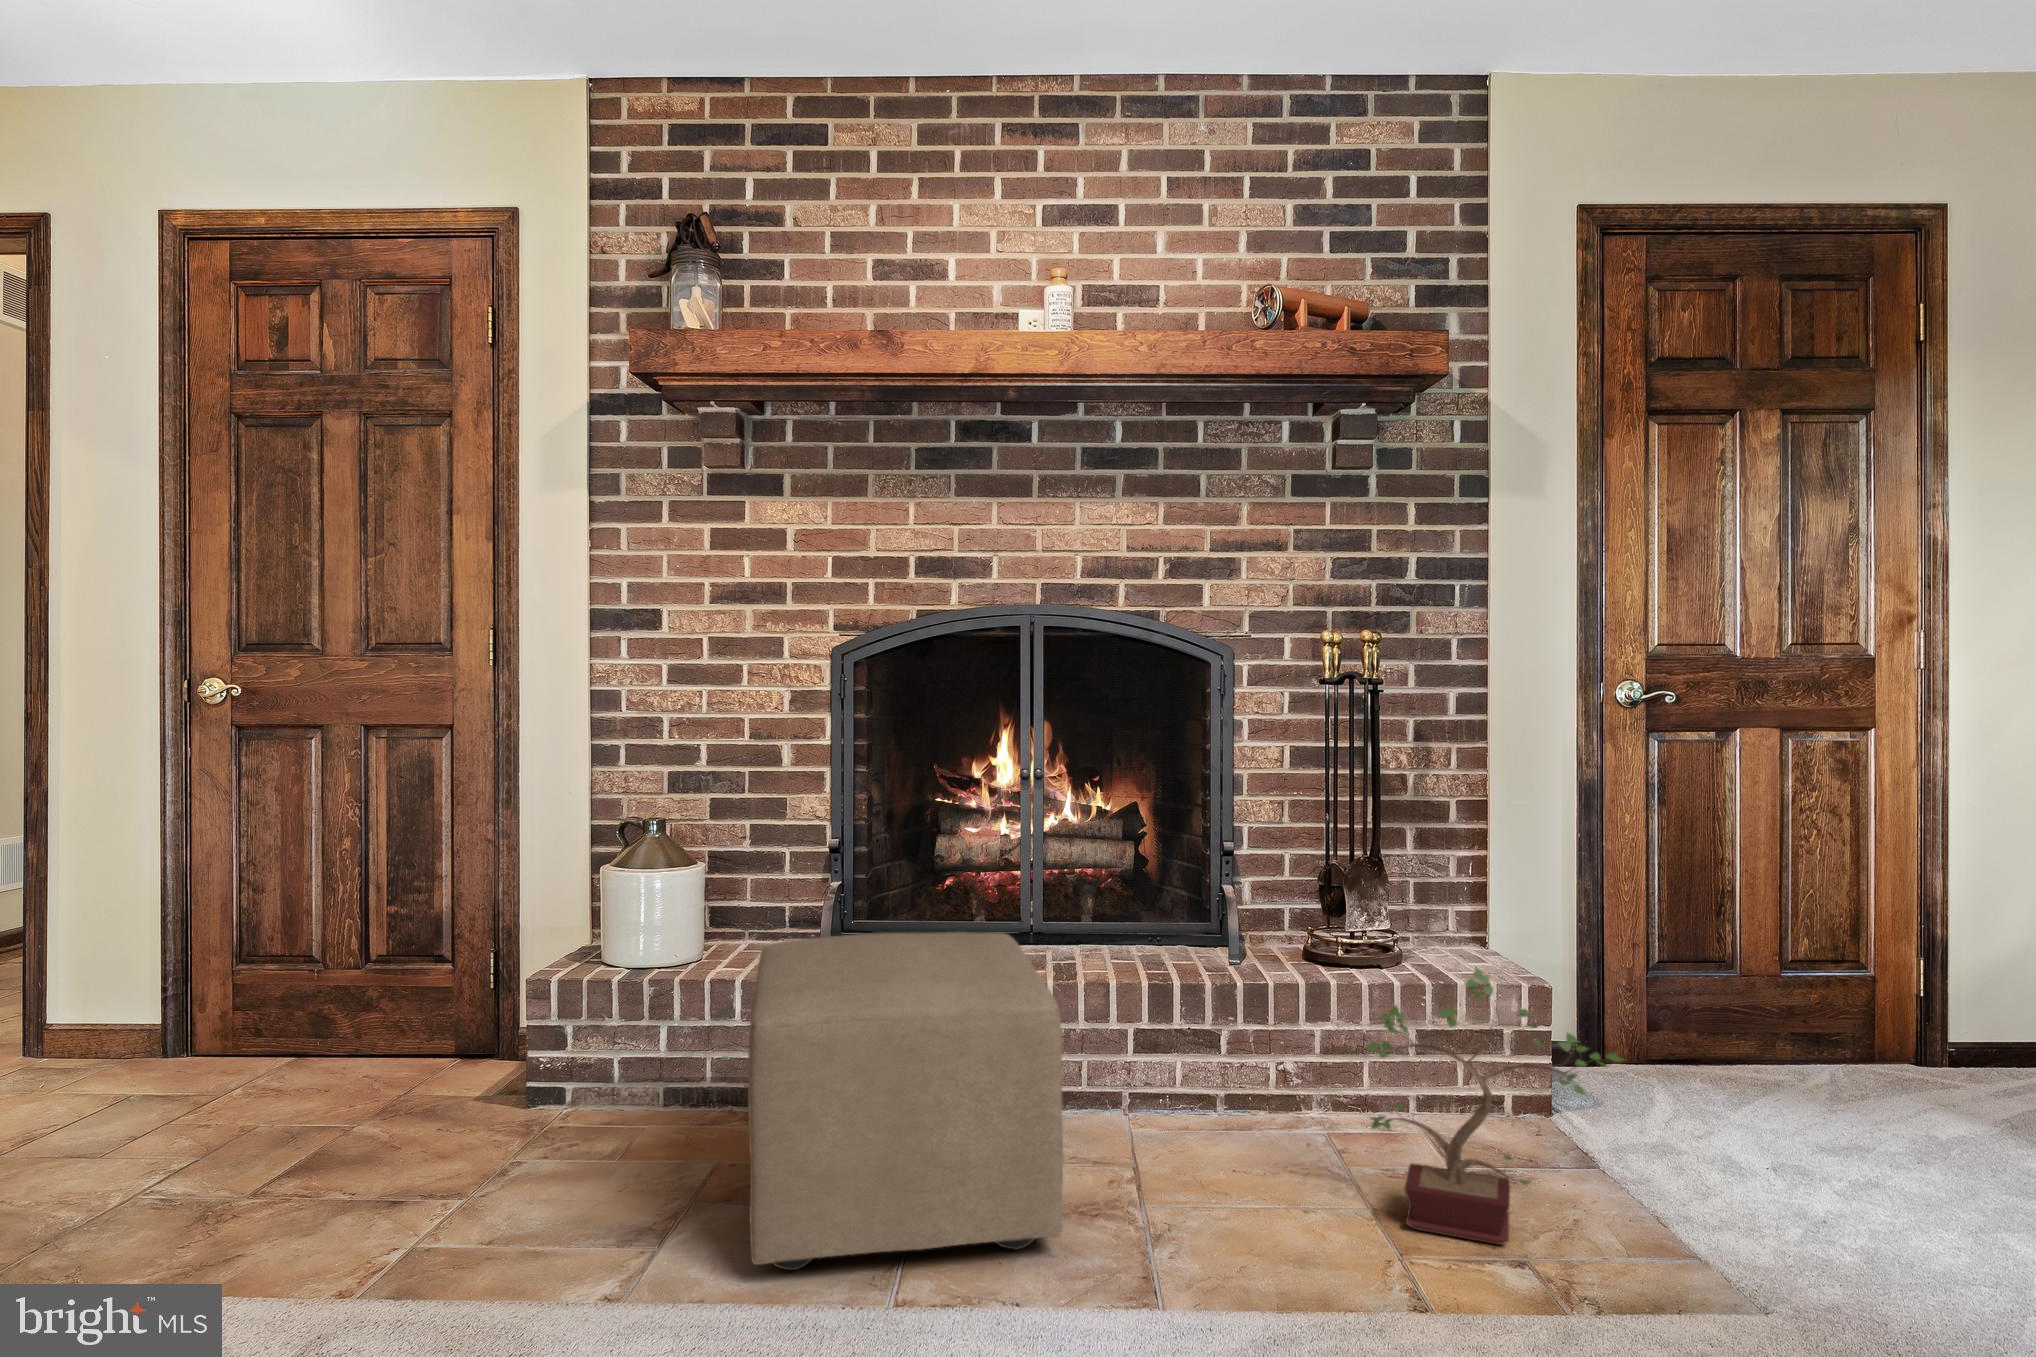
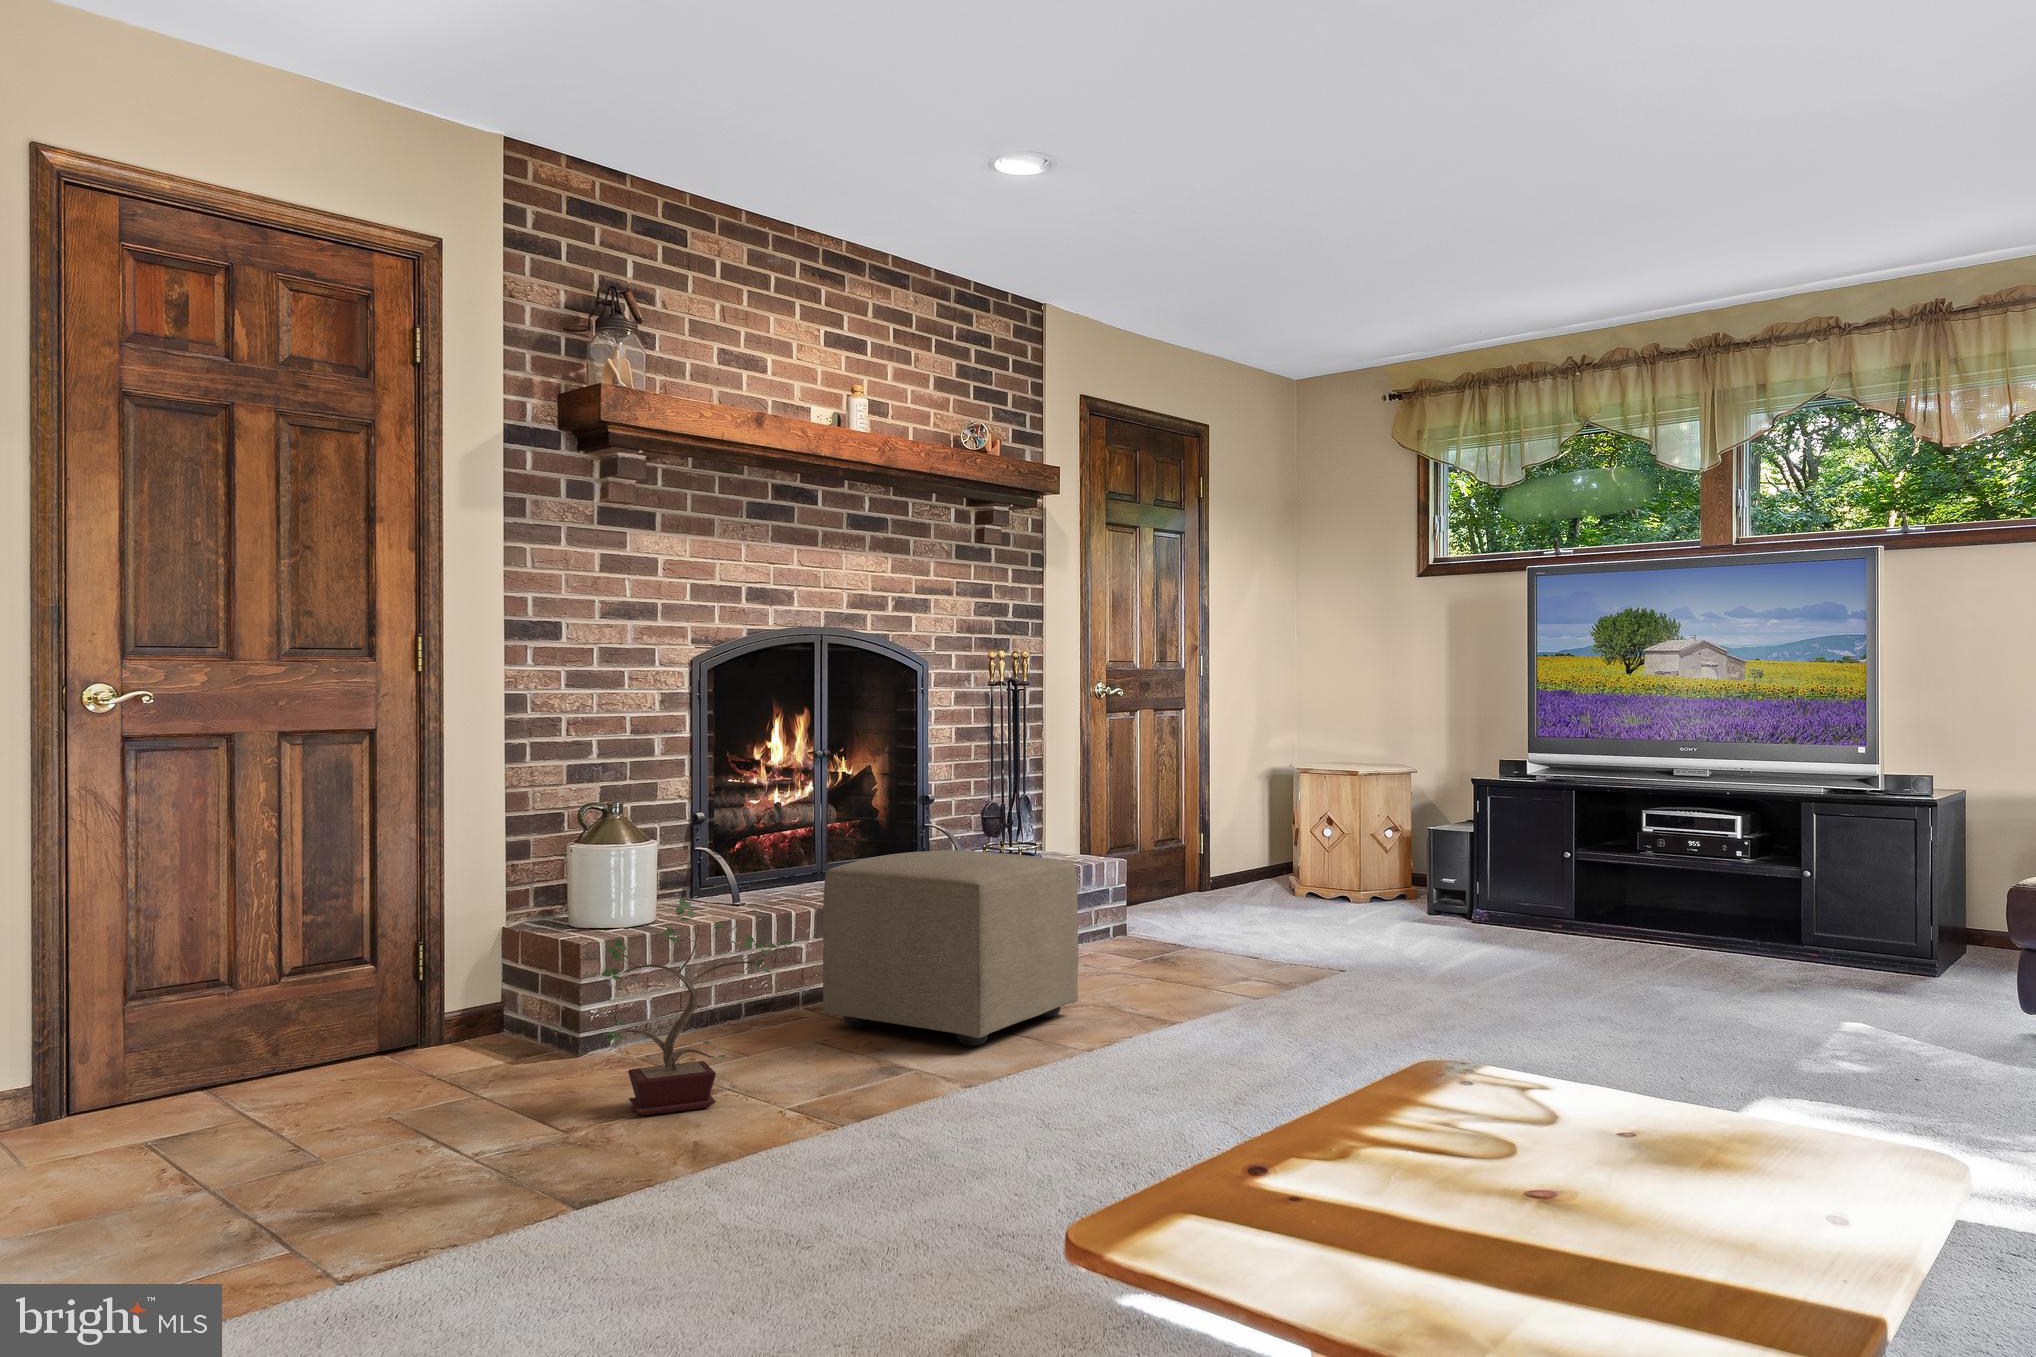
potted plant: present [1366,968,1624,1245] -> present [601,898,794,1116]

